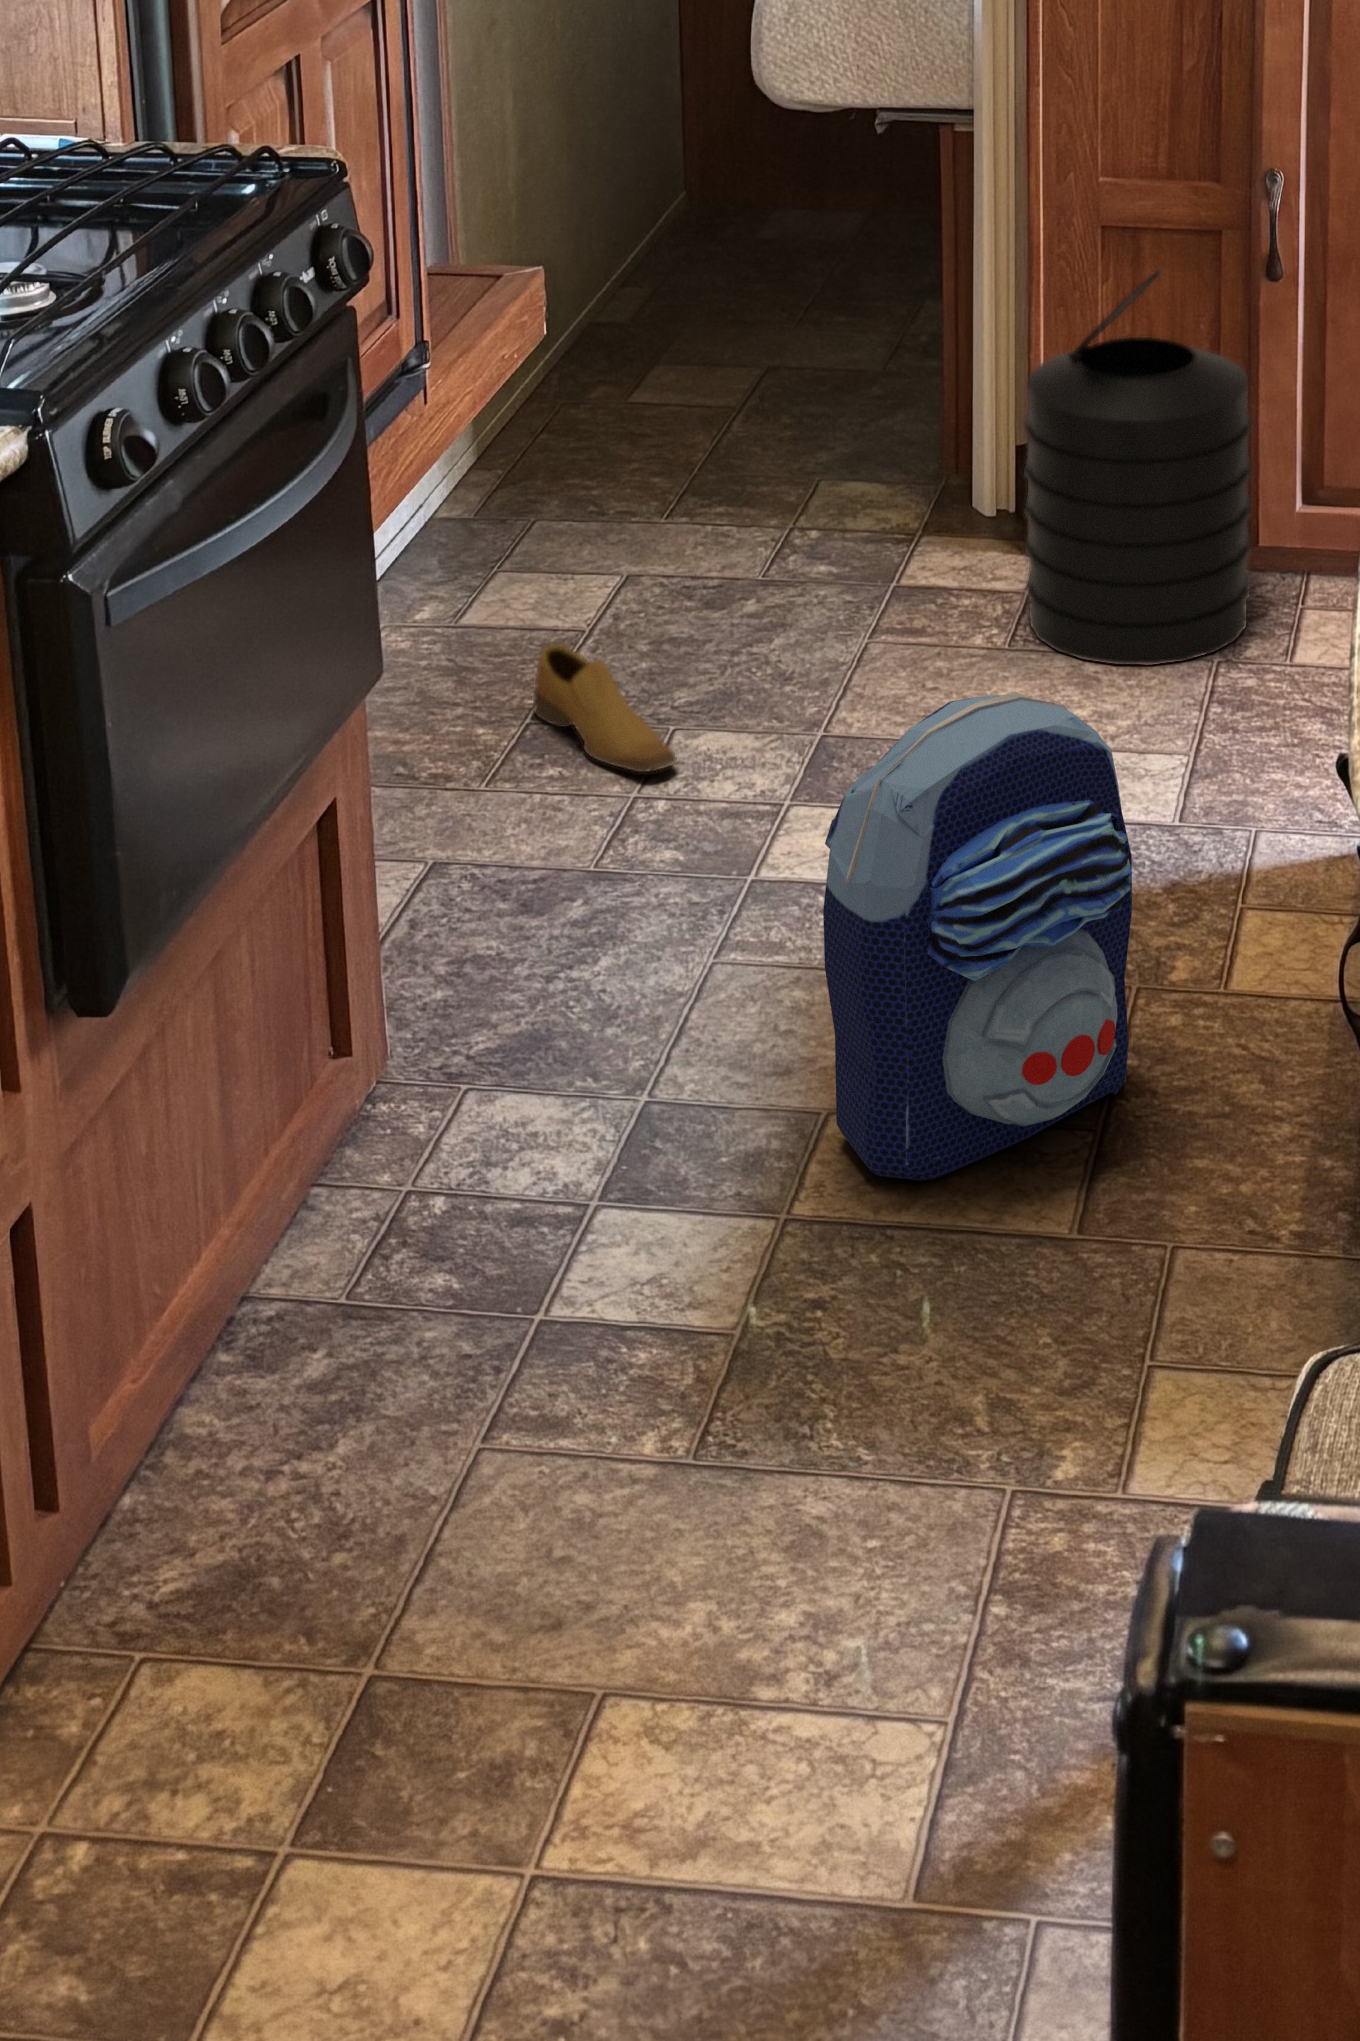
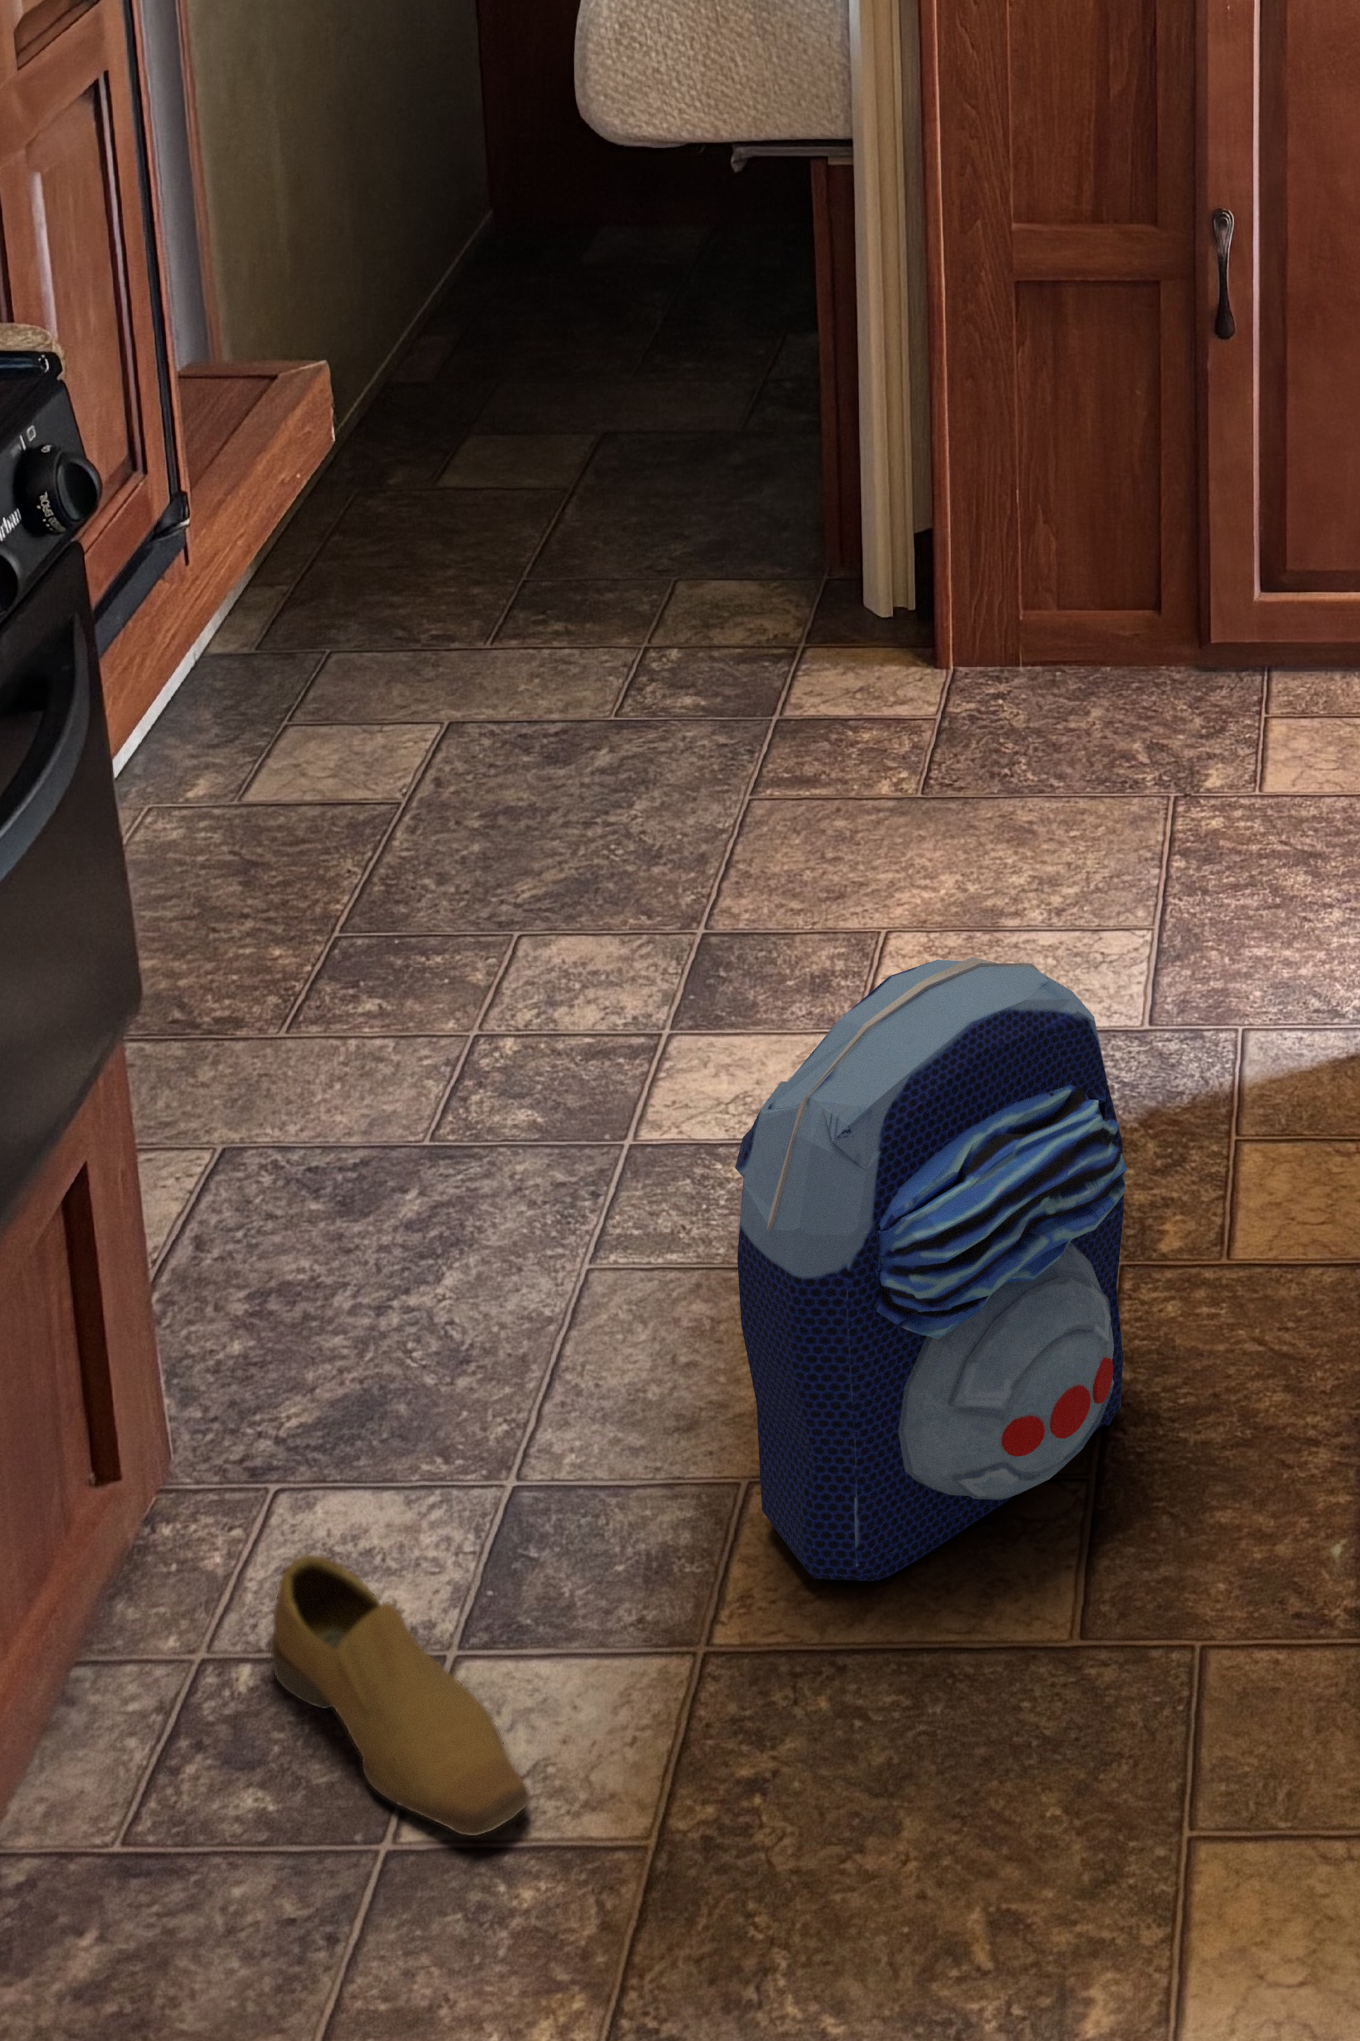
trash can: present [1024,269,1251,665] -> none [931,335,1205,807]
shoe: present [533,644,677,772] -> present [271,1554,530,1836]

